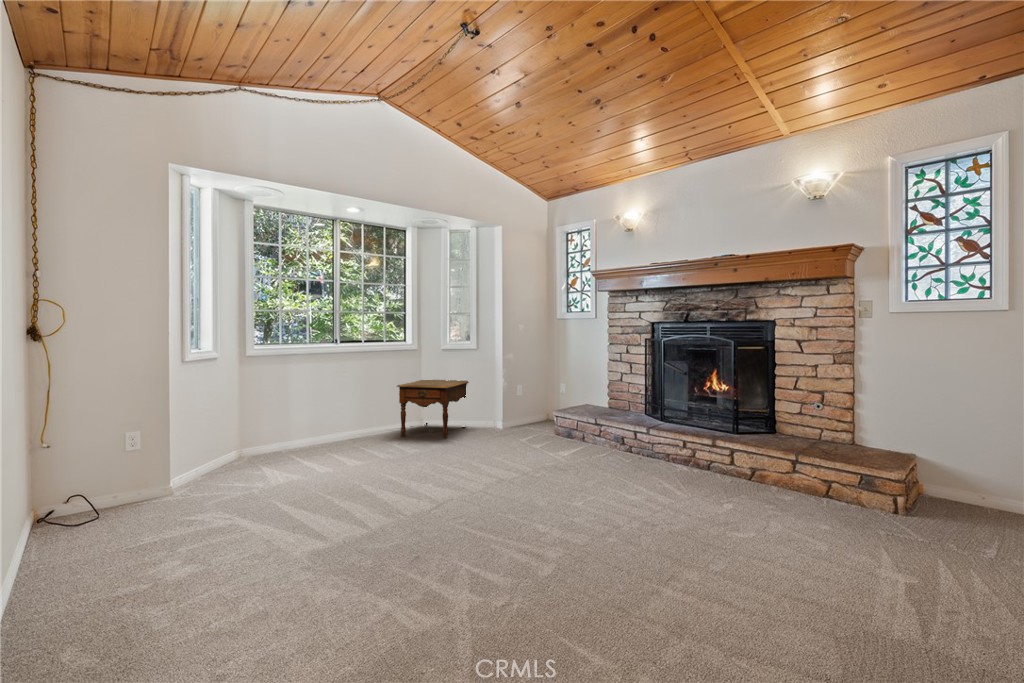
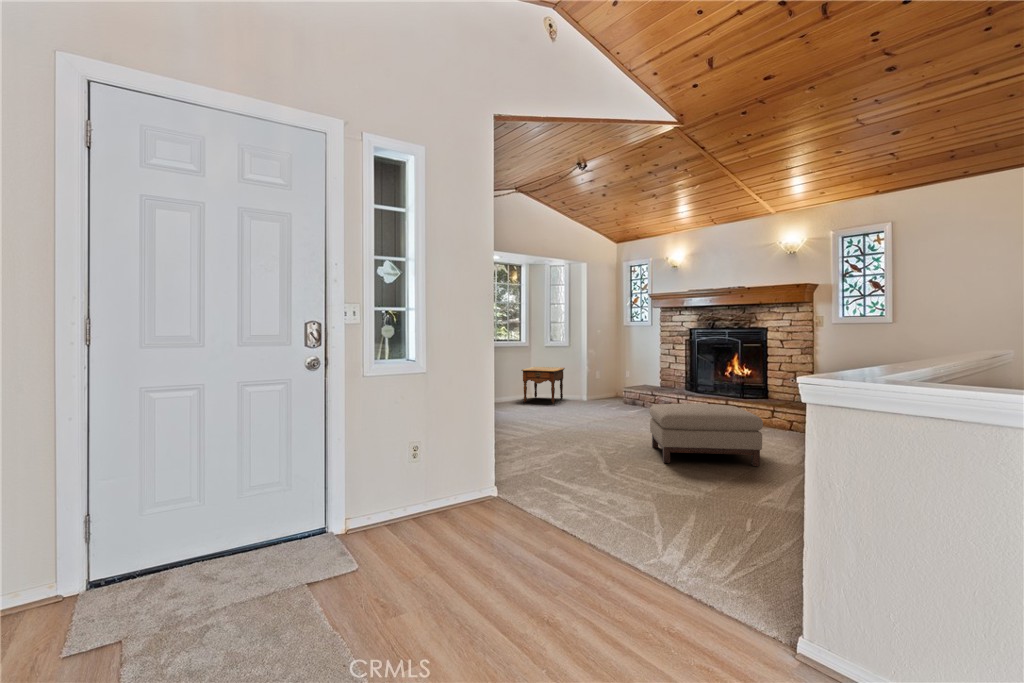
ottoman: none [586,474,854,647] -> present [649,404,763,466]

